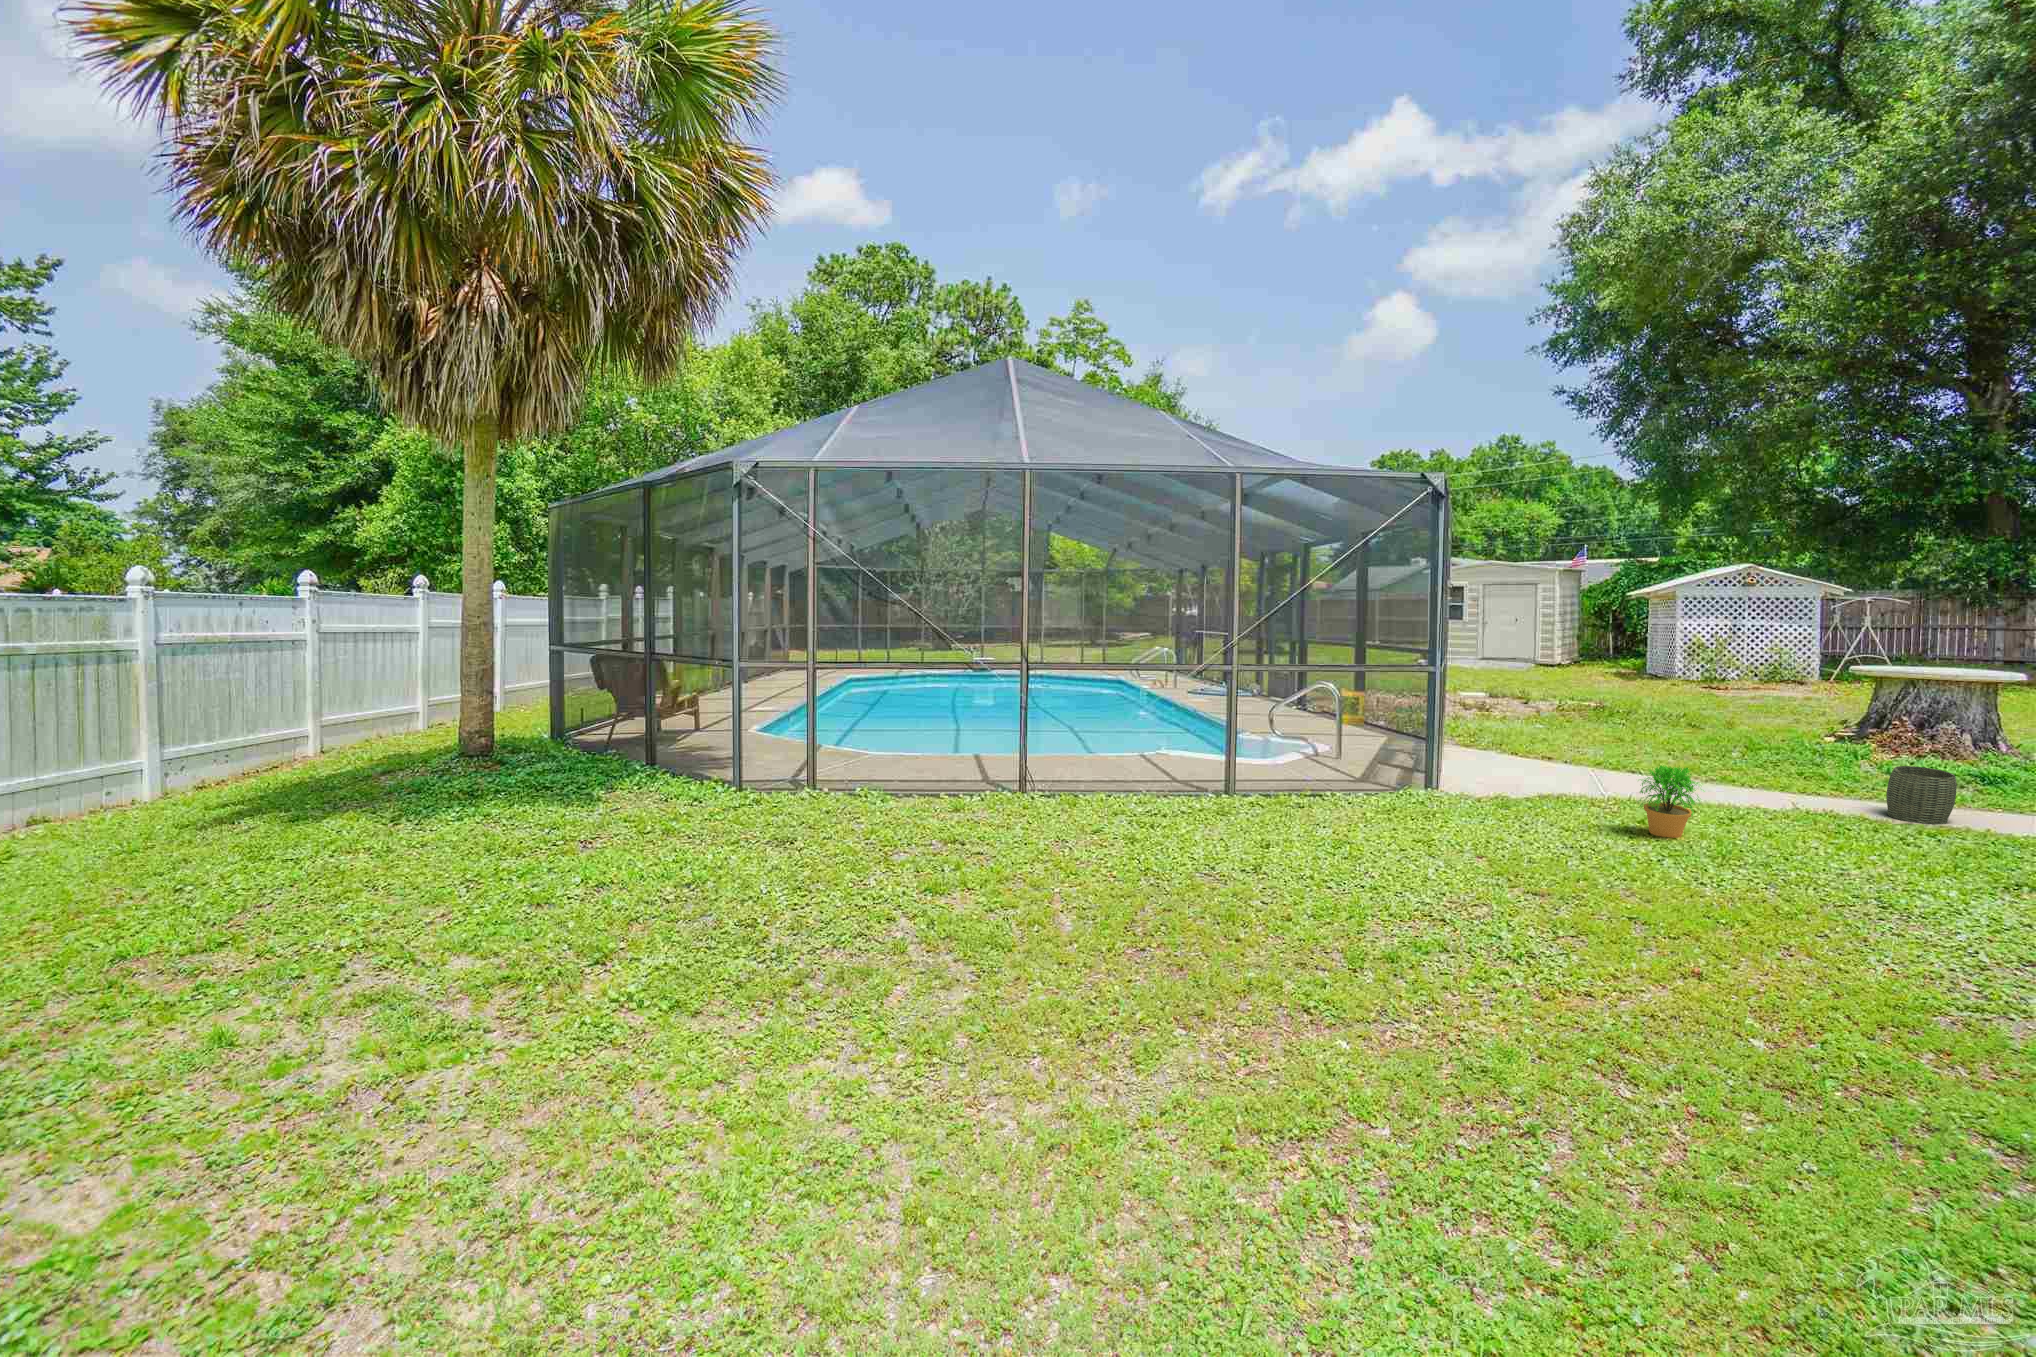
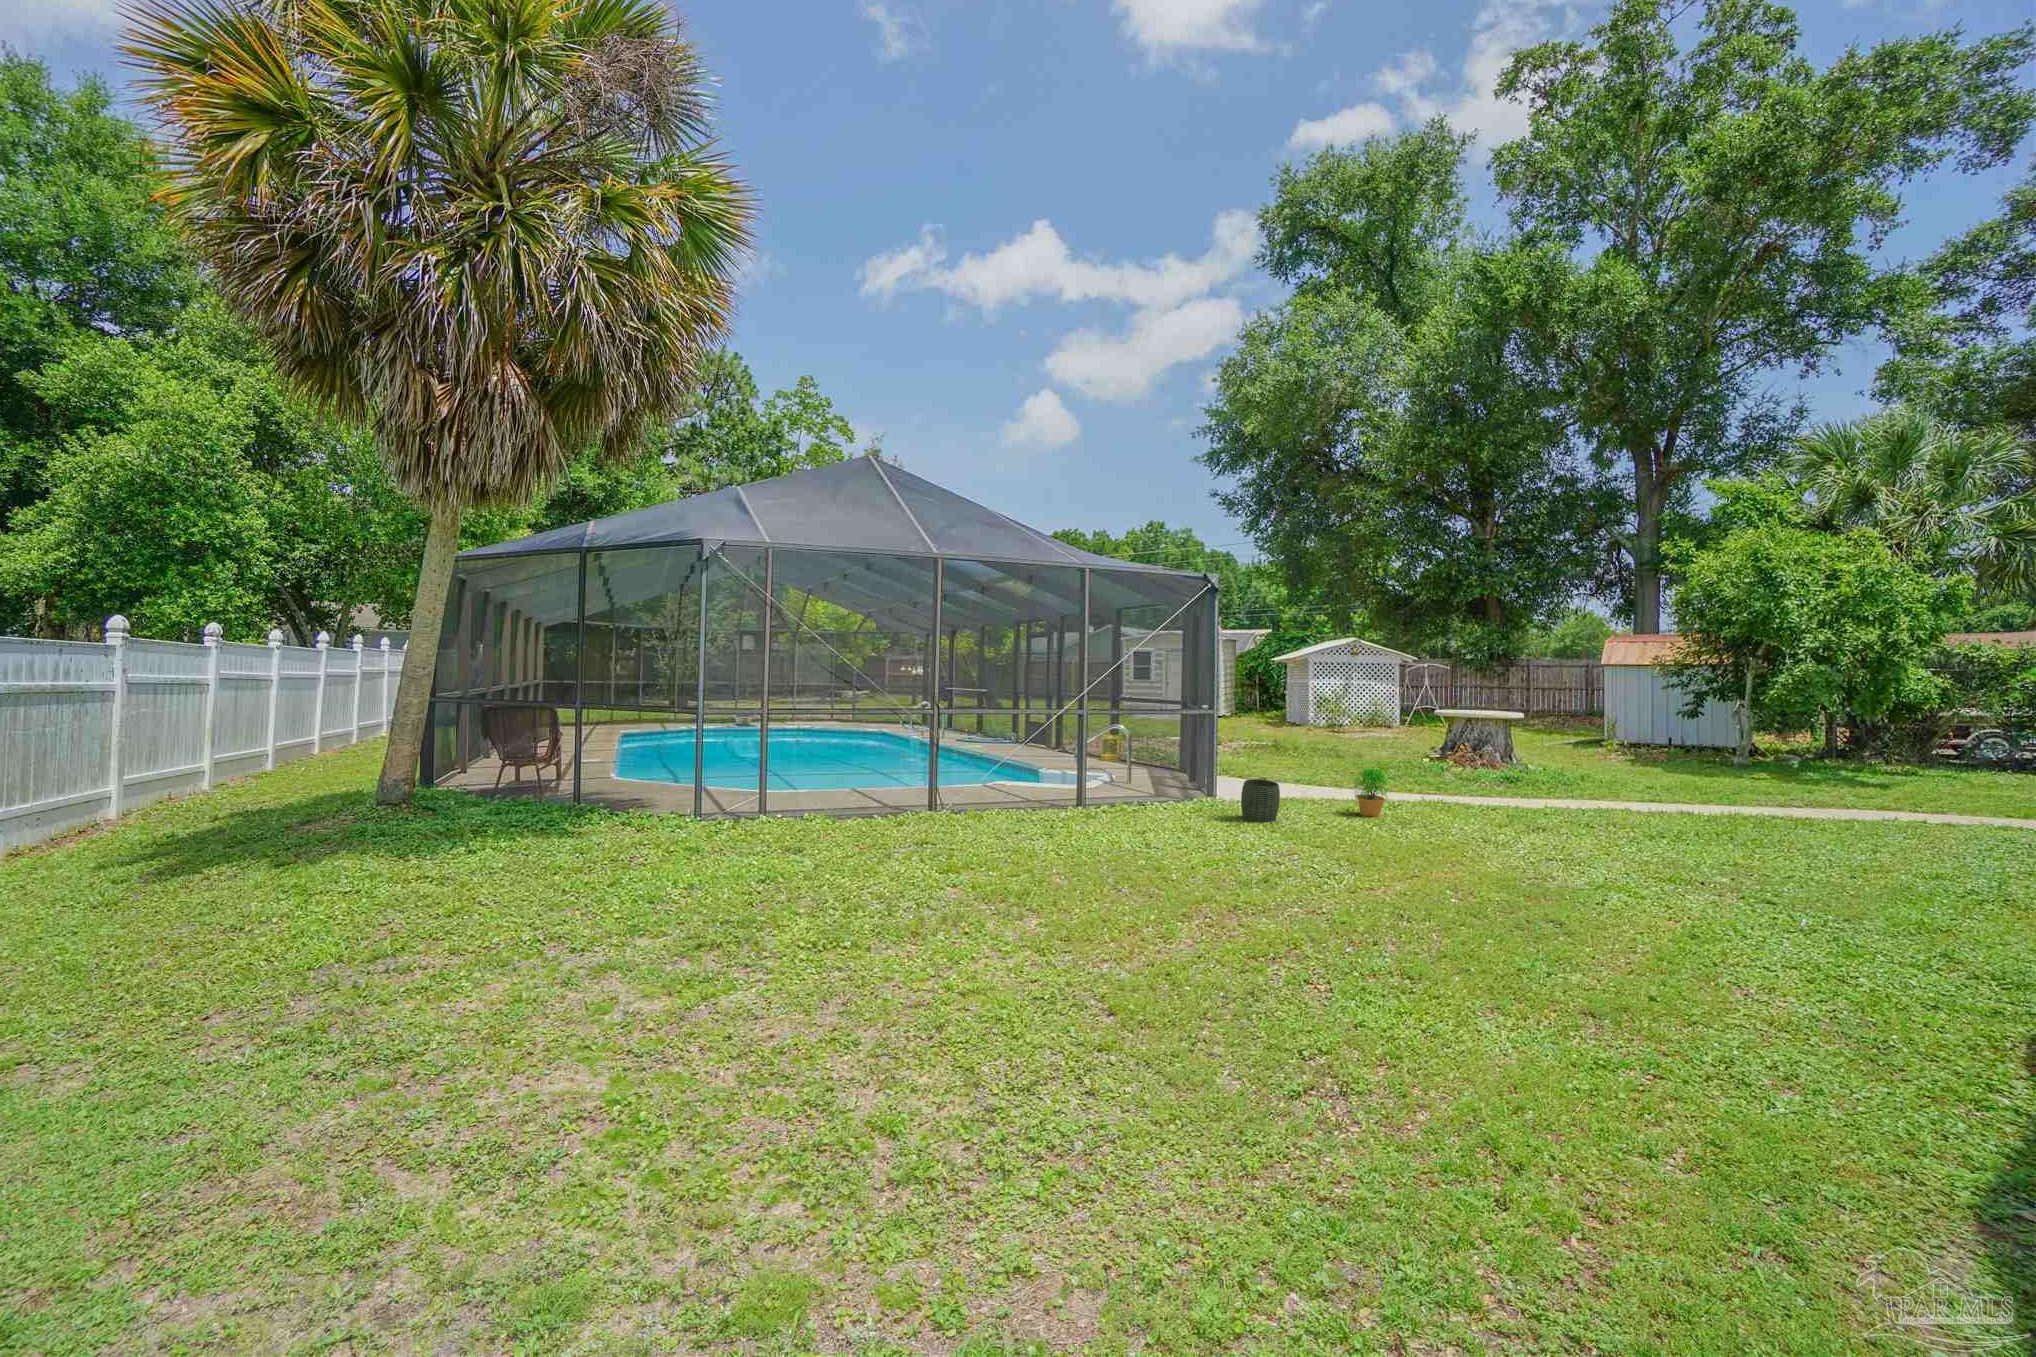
woven basket: present [1886,766,1957,824] -> present [1241,779,1280,822]

